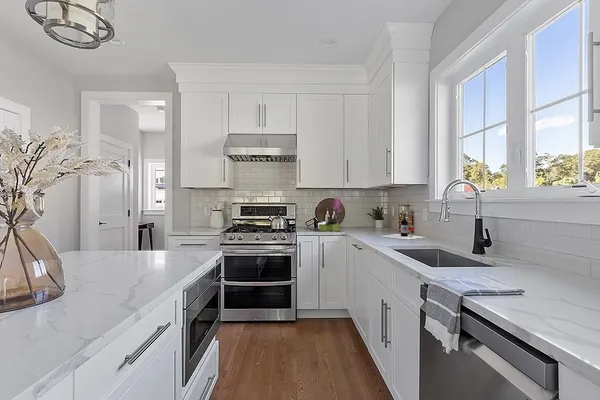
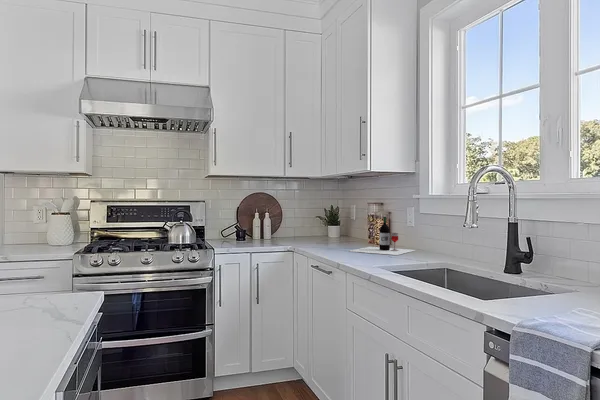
flower arrangement: present [318,198,341,231] -> none [245,191,284,245]

